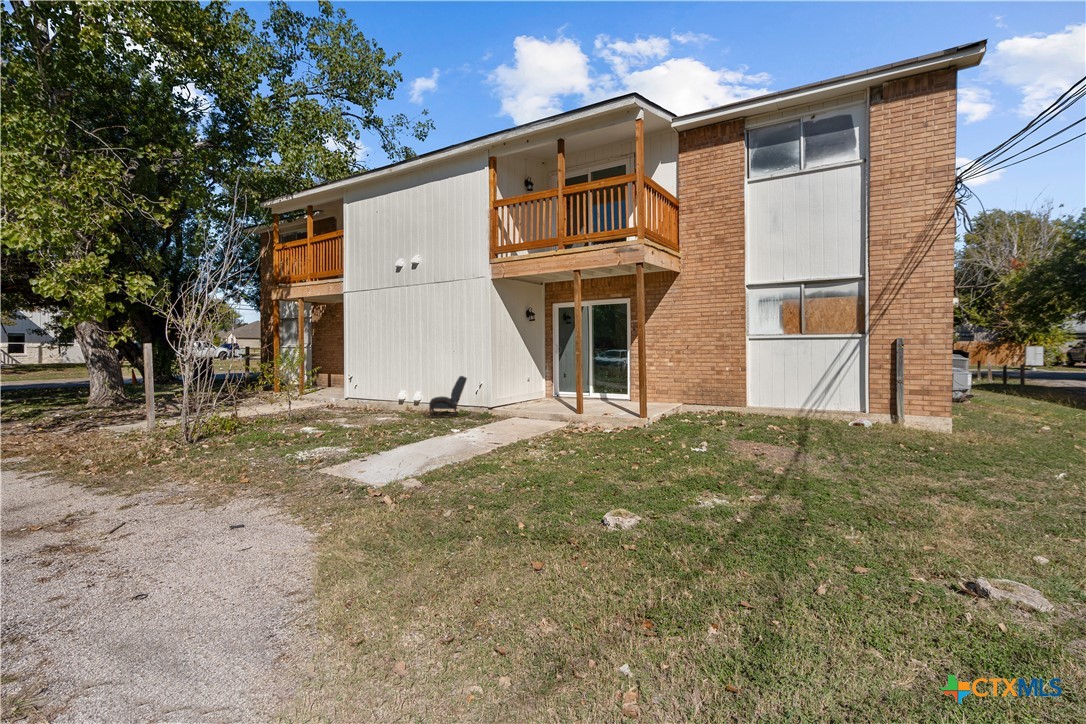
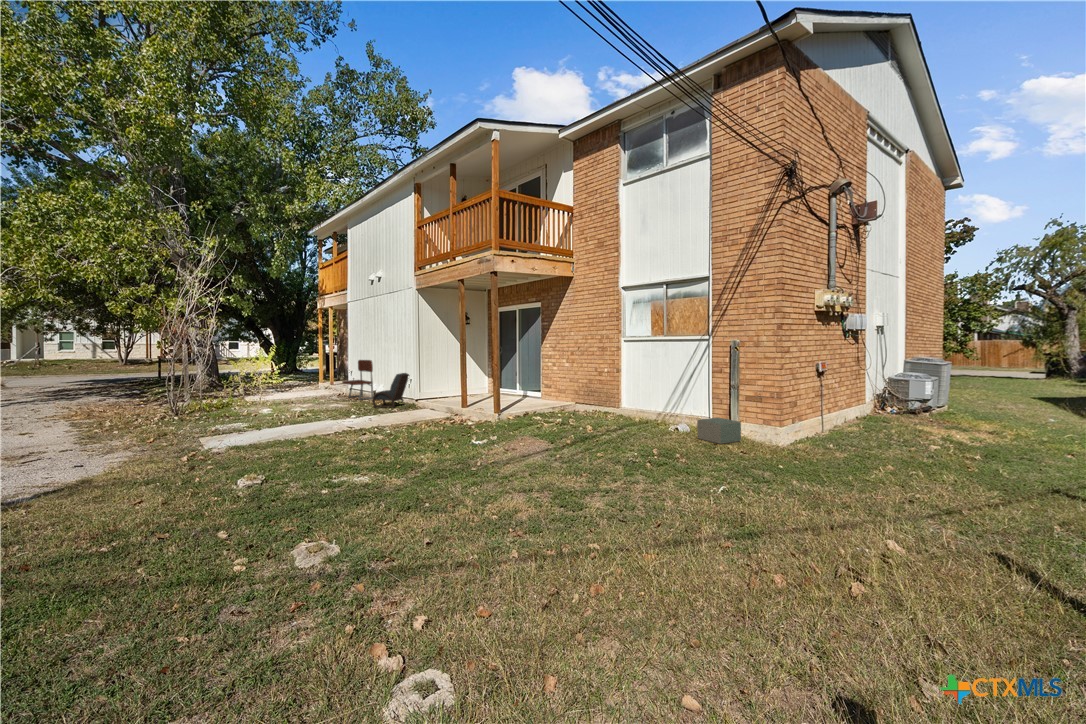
bench: none [347,362,393,410] -> present [342,360,373,400]
storage box: none [874,411,917,435] -> present [697,418,741,444]

